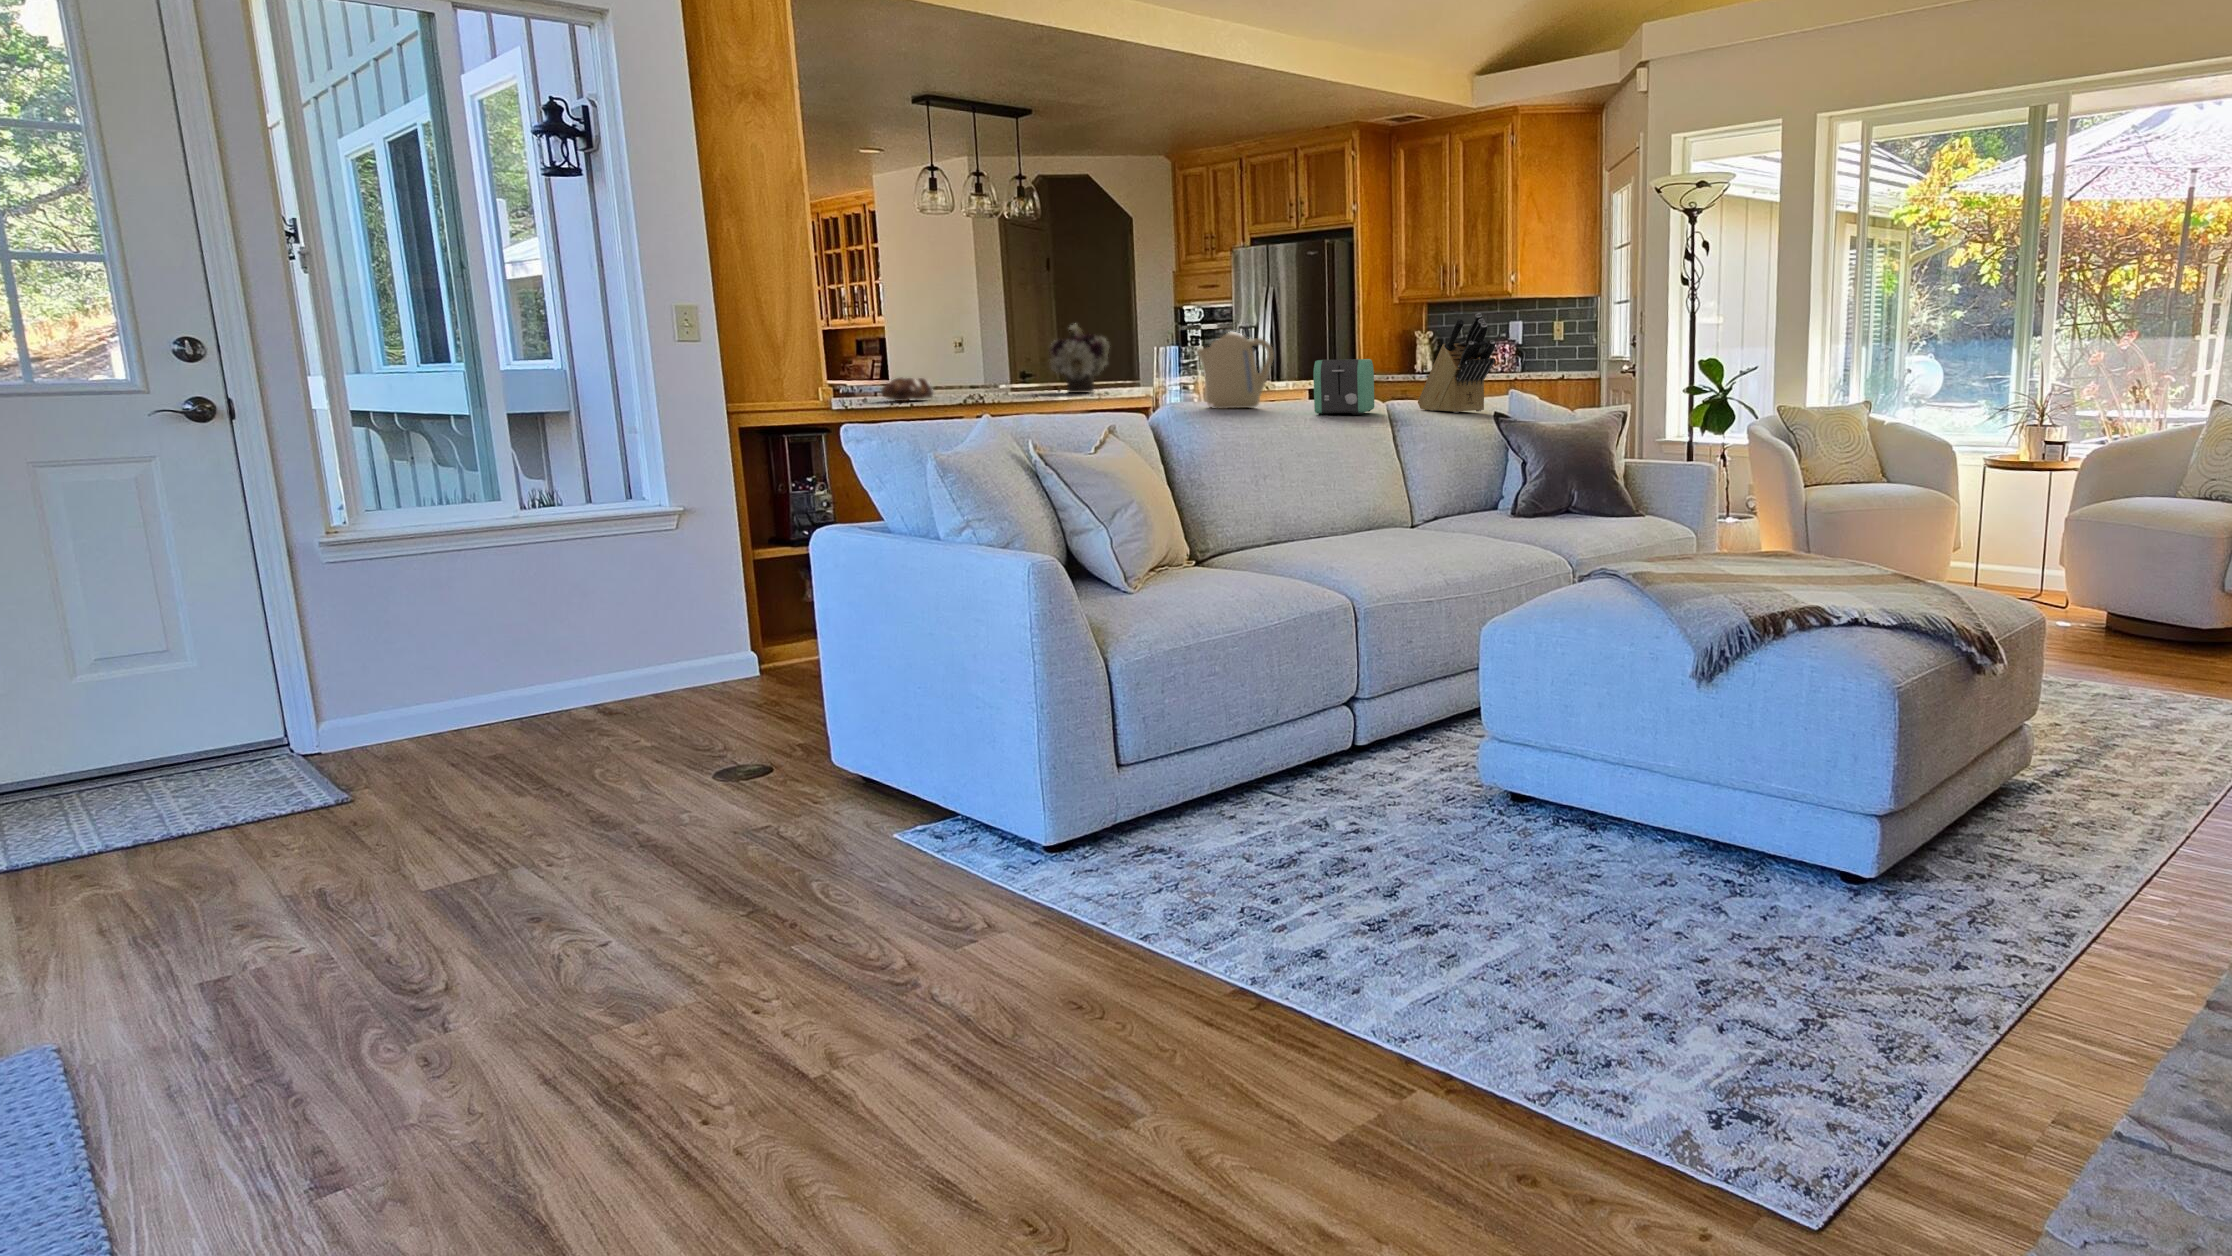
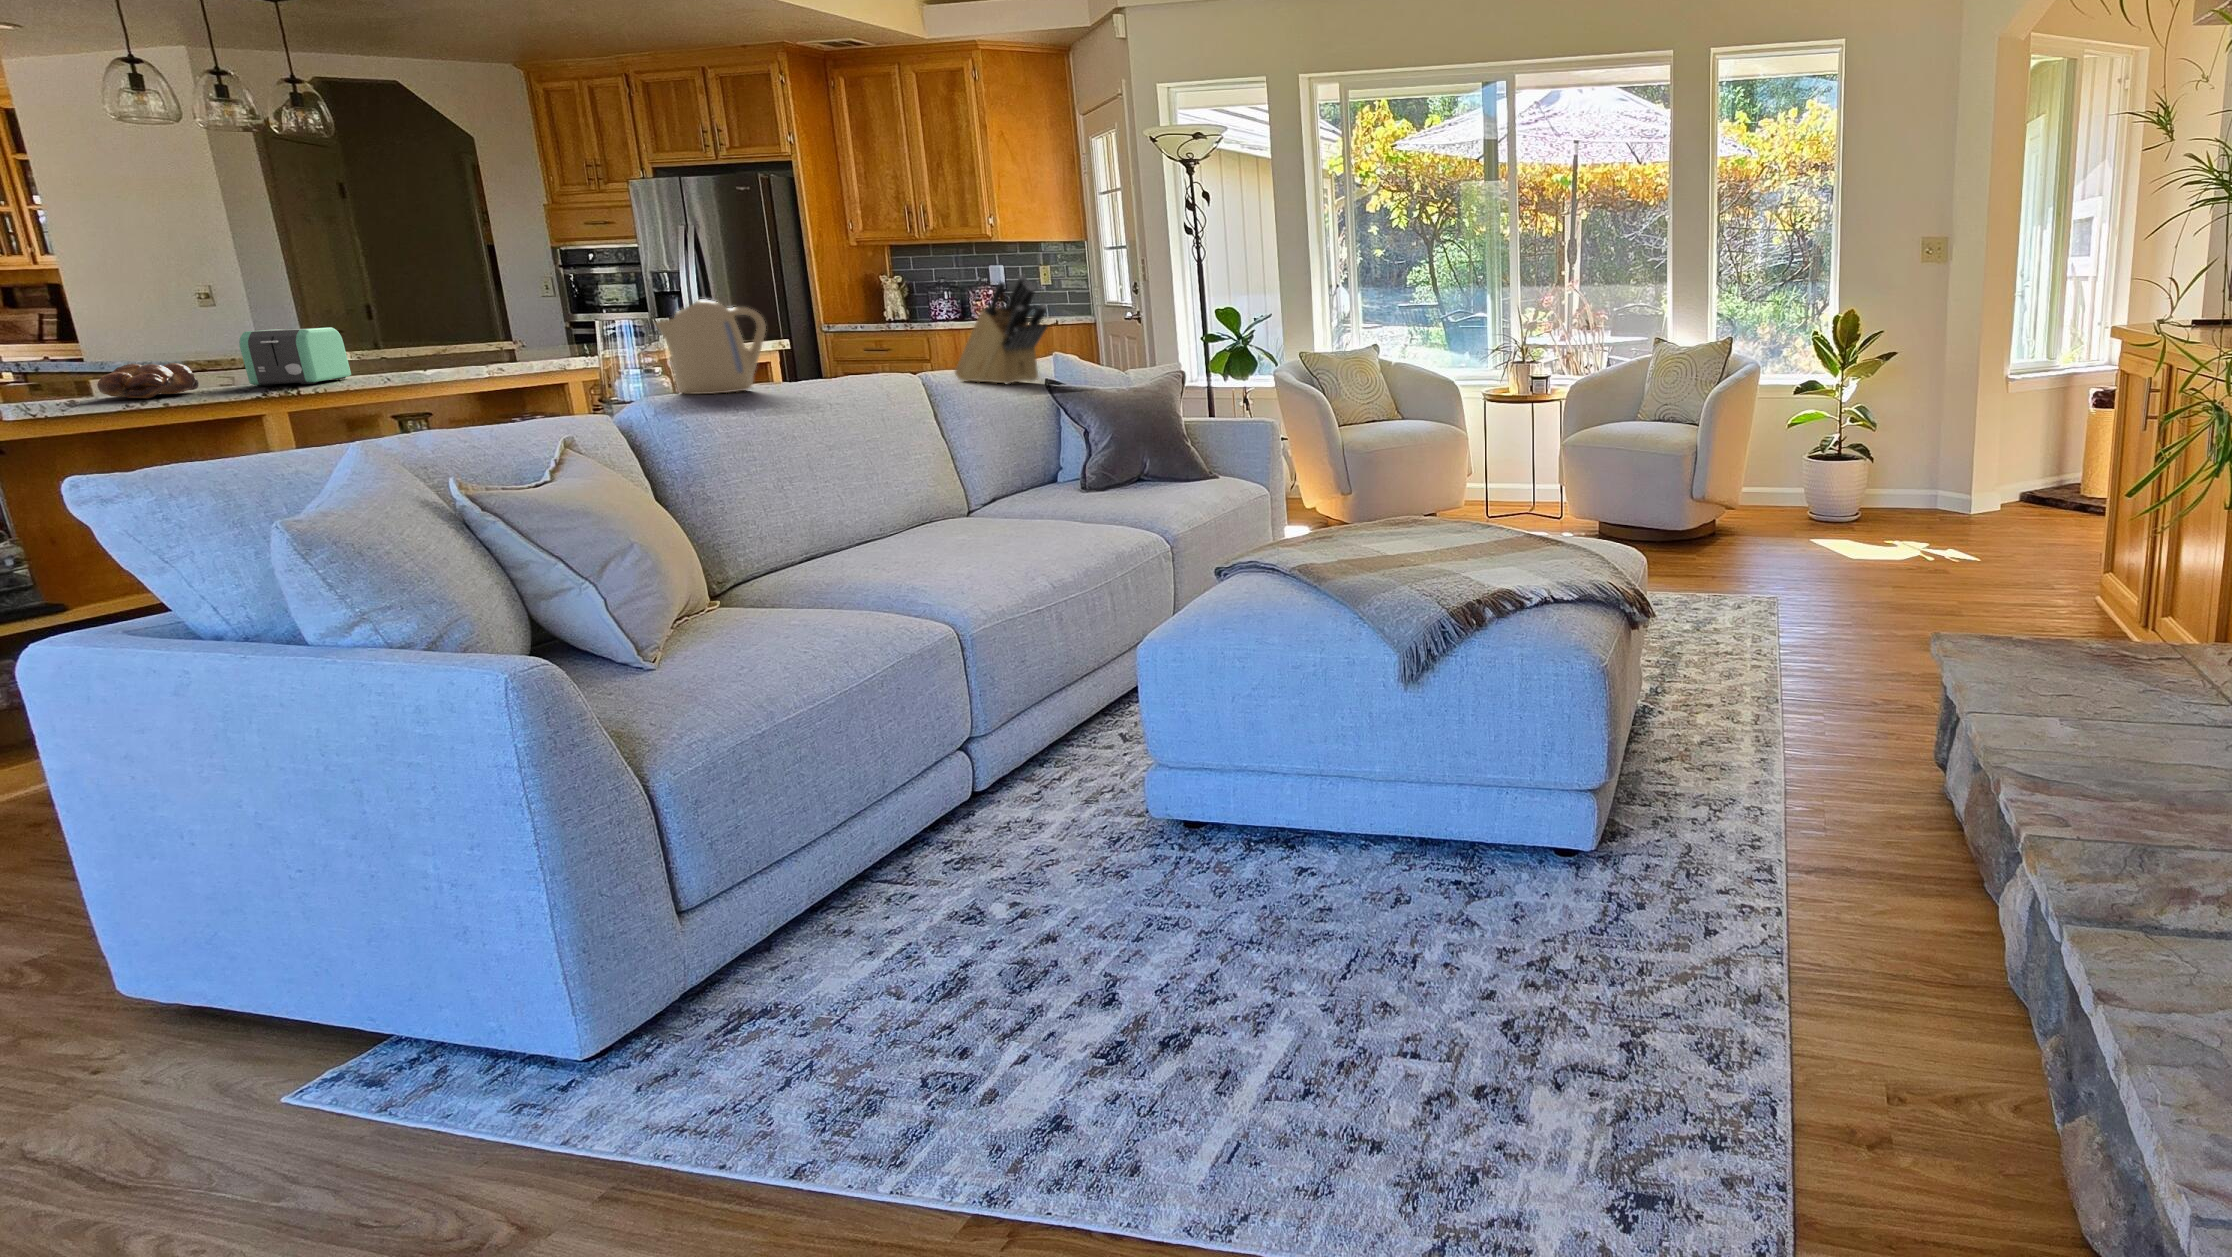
flower arrangement: present [1049,325,1109,393] -> none [387,279,488,368]
toaster: present [1313,359,1374,415] -> present [239,327,351,386]

